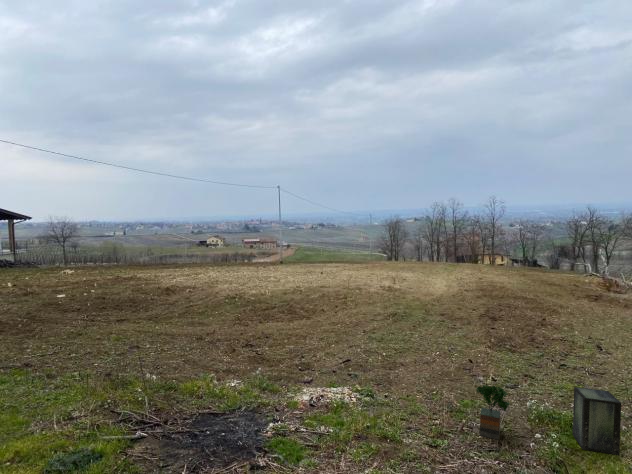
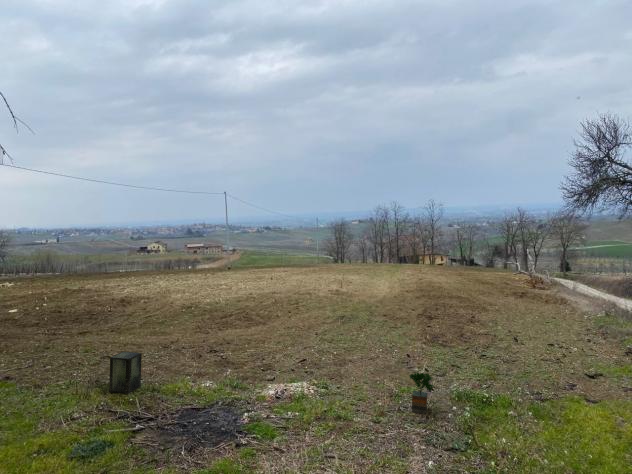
storage box: present [573,387,621,455] -> present [109,352,142,394]

